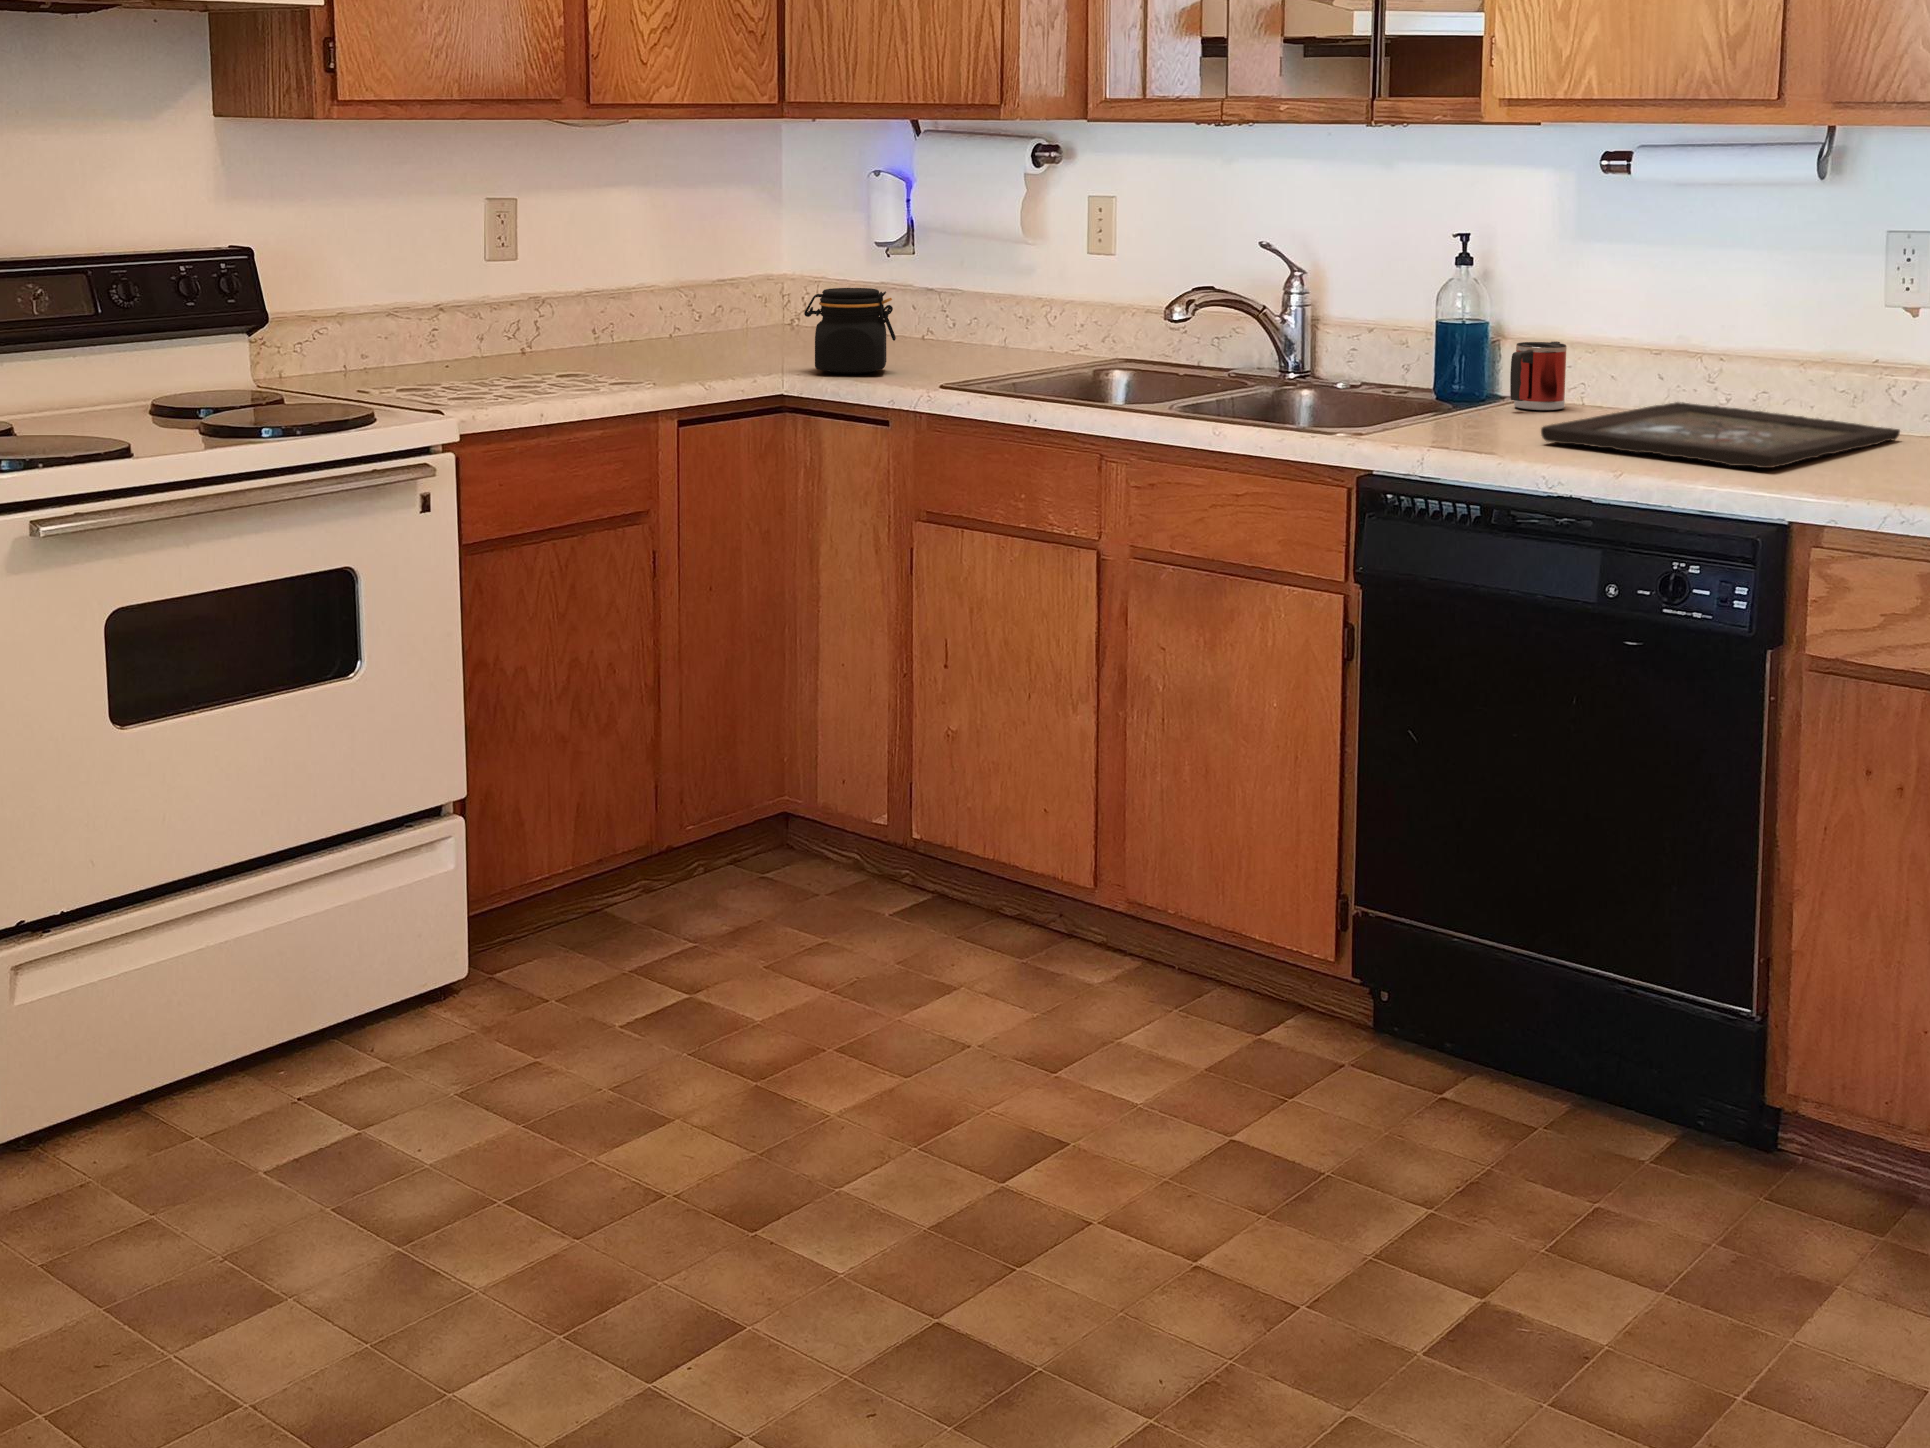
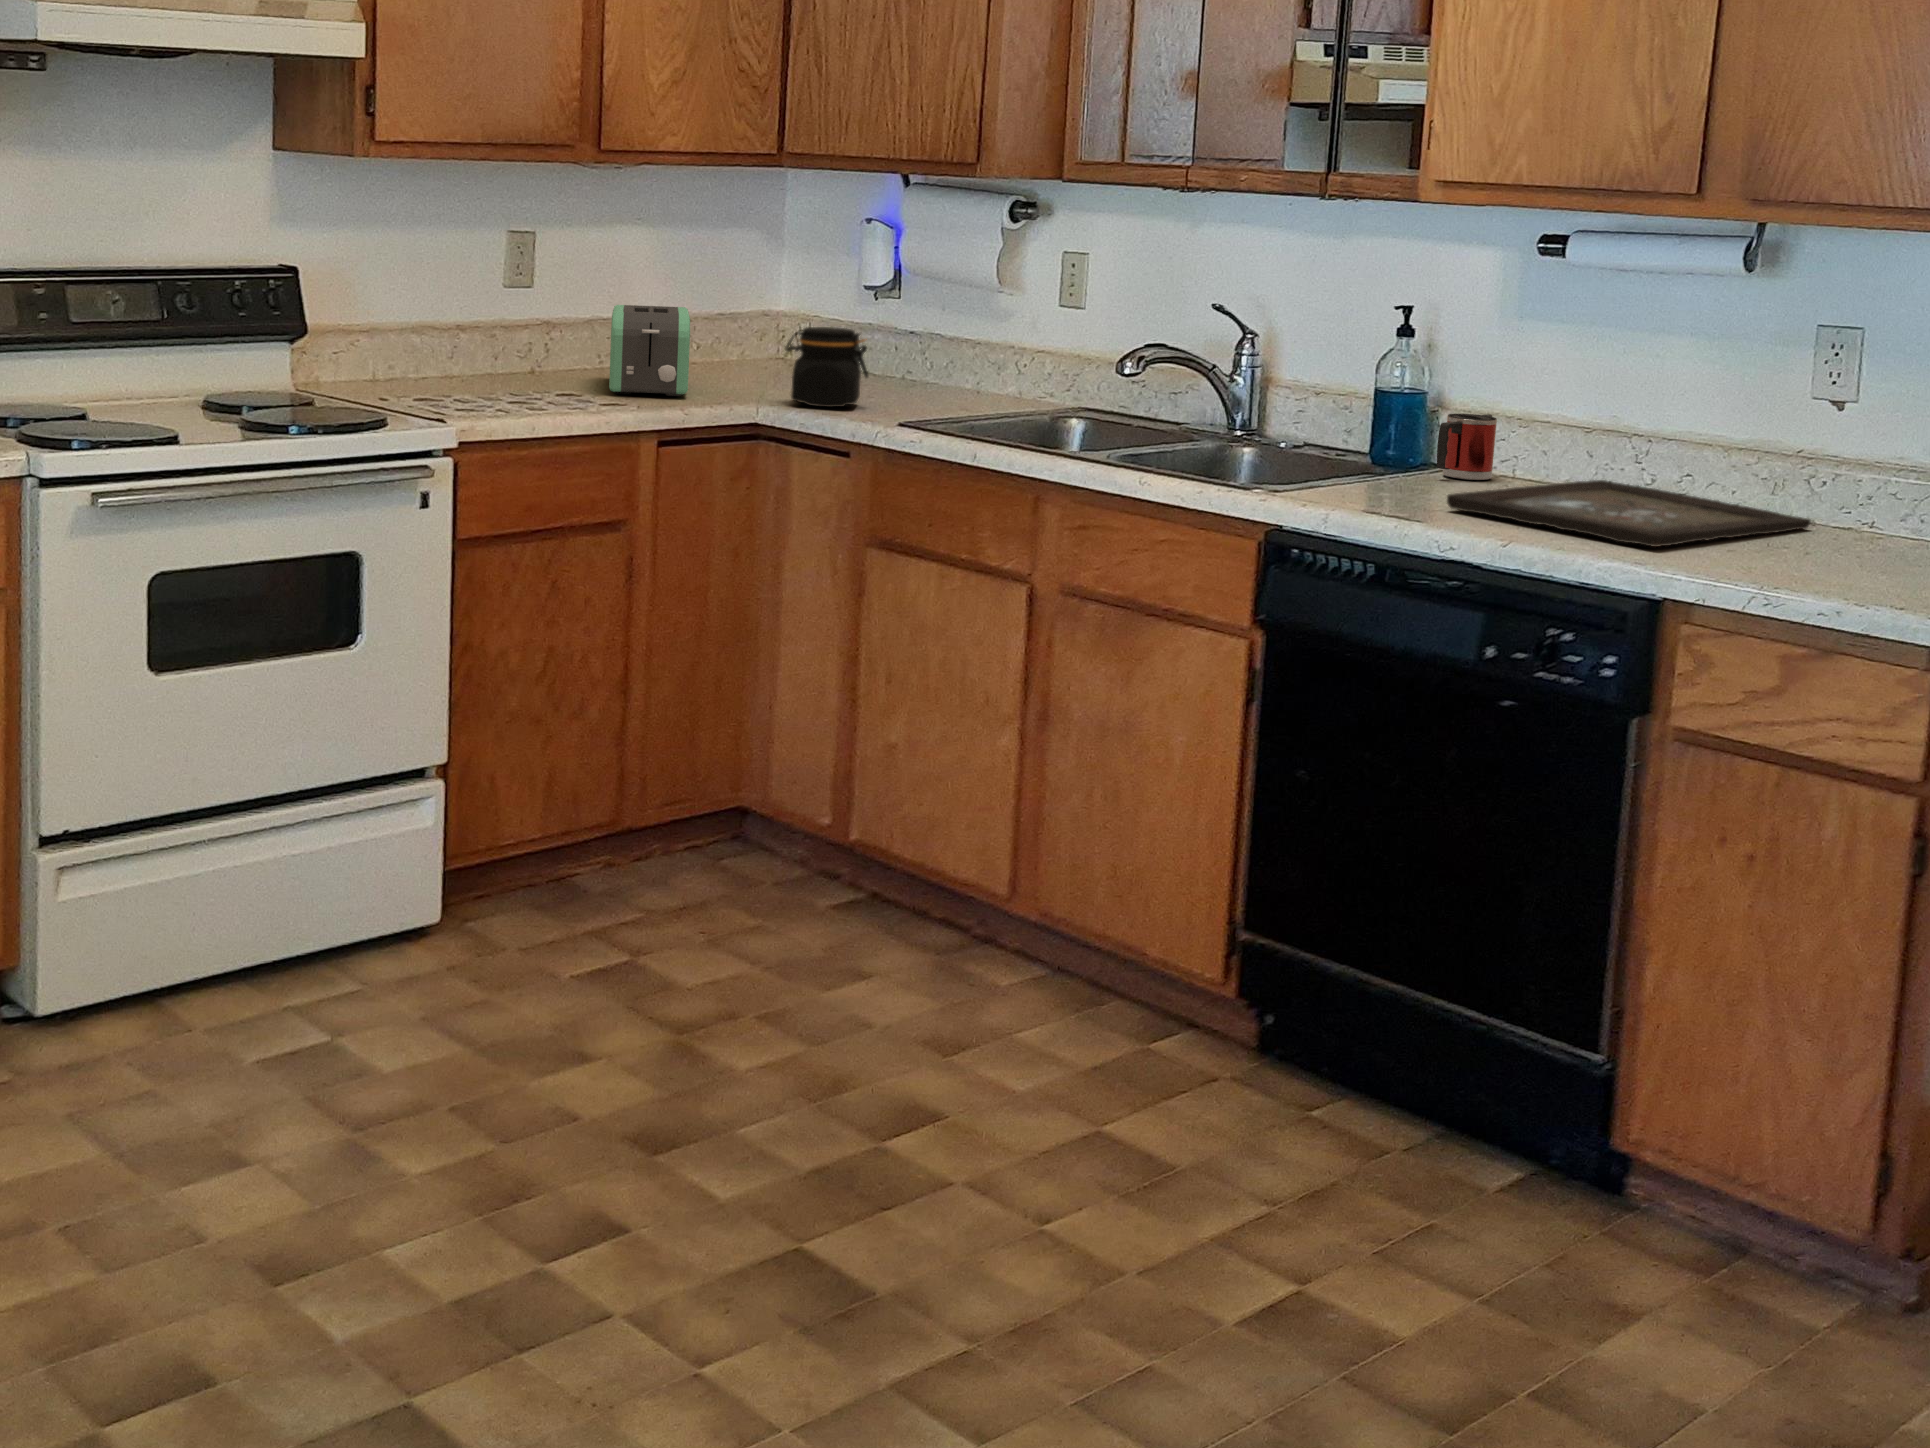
toaster: none [610,275,701,372] -> present [609,305,690,396]

